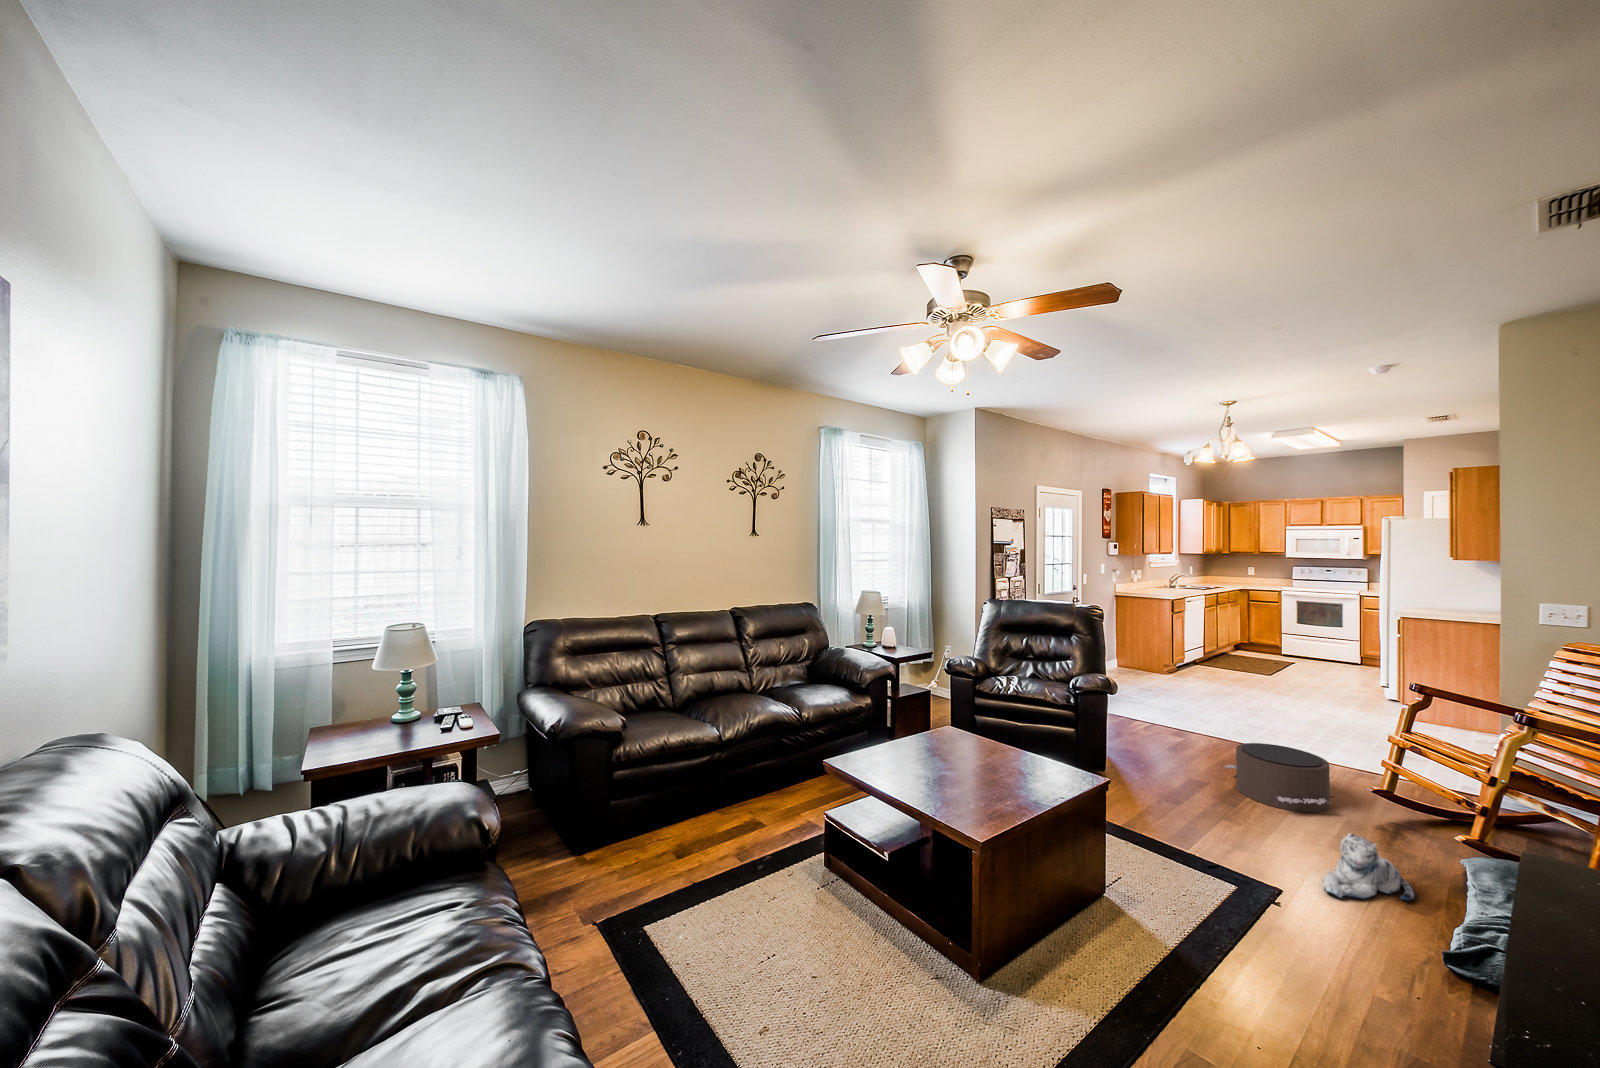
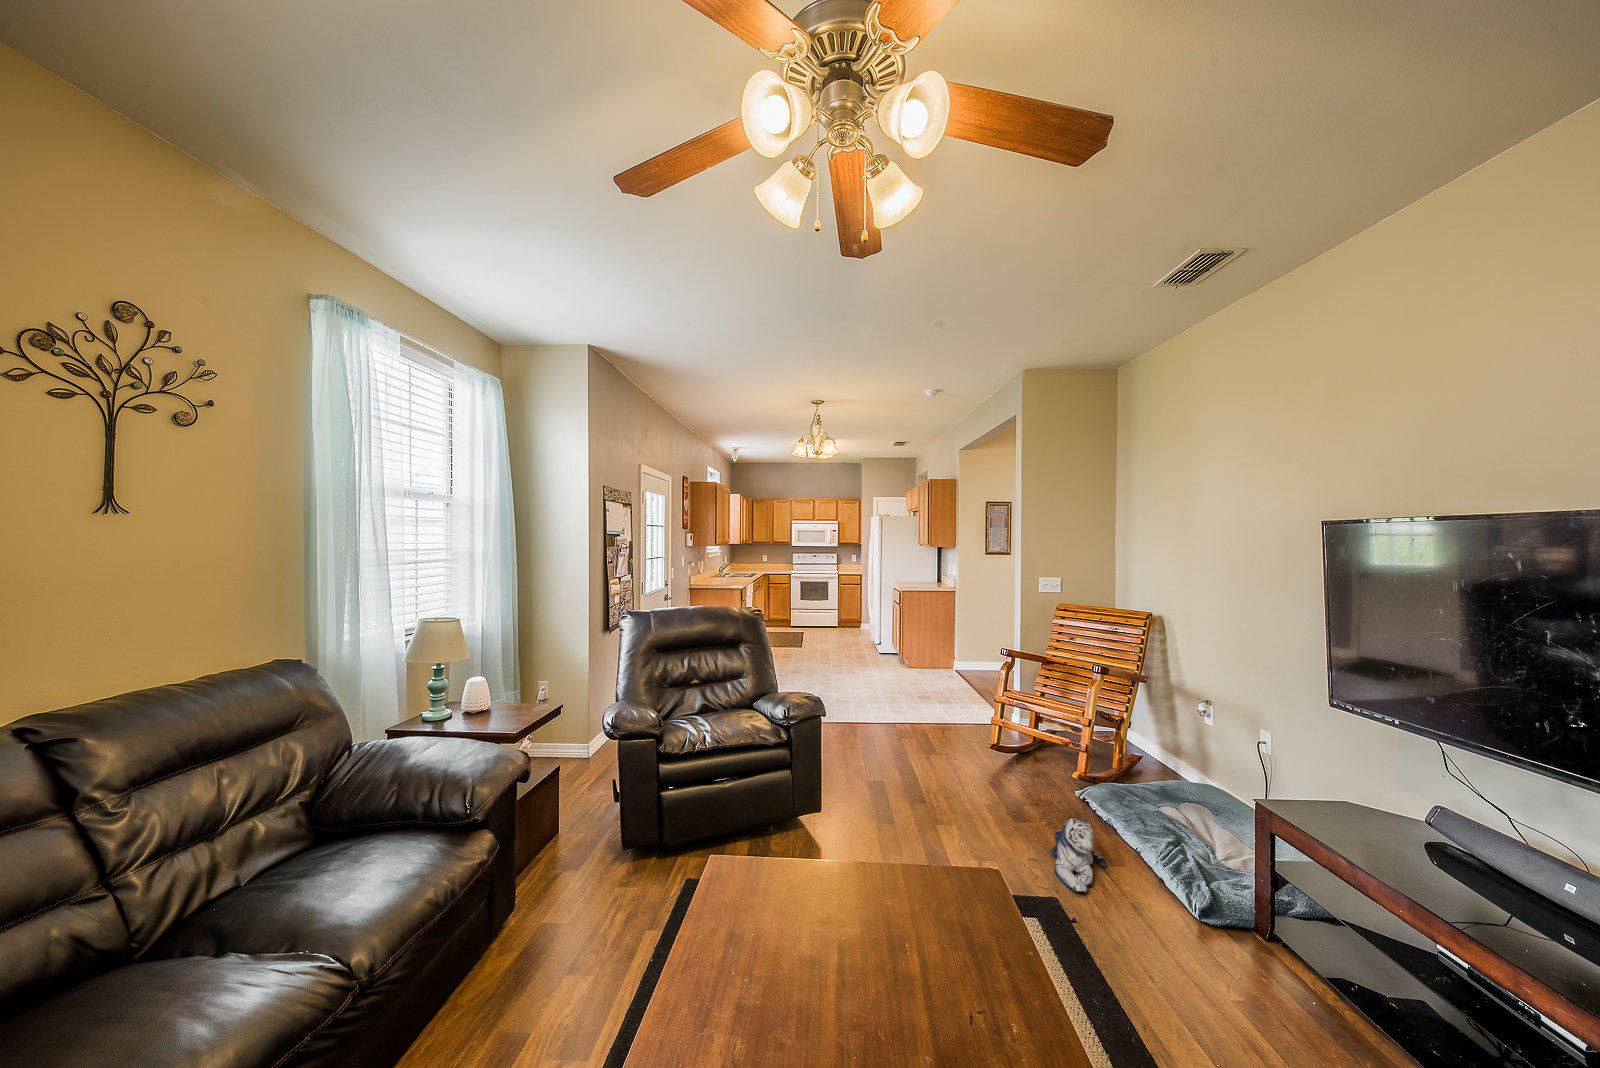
pouf: present [1224,743,1330,812] -> none [882,726,976,793]

